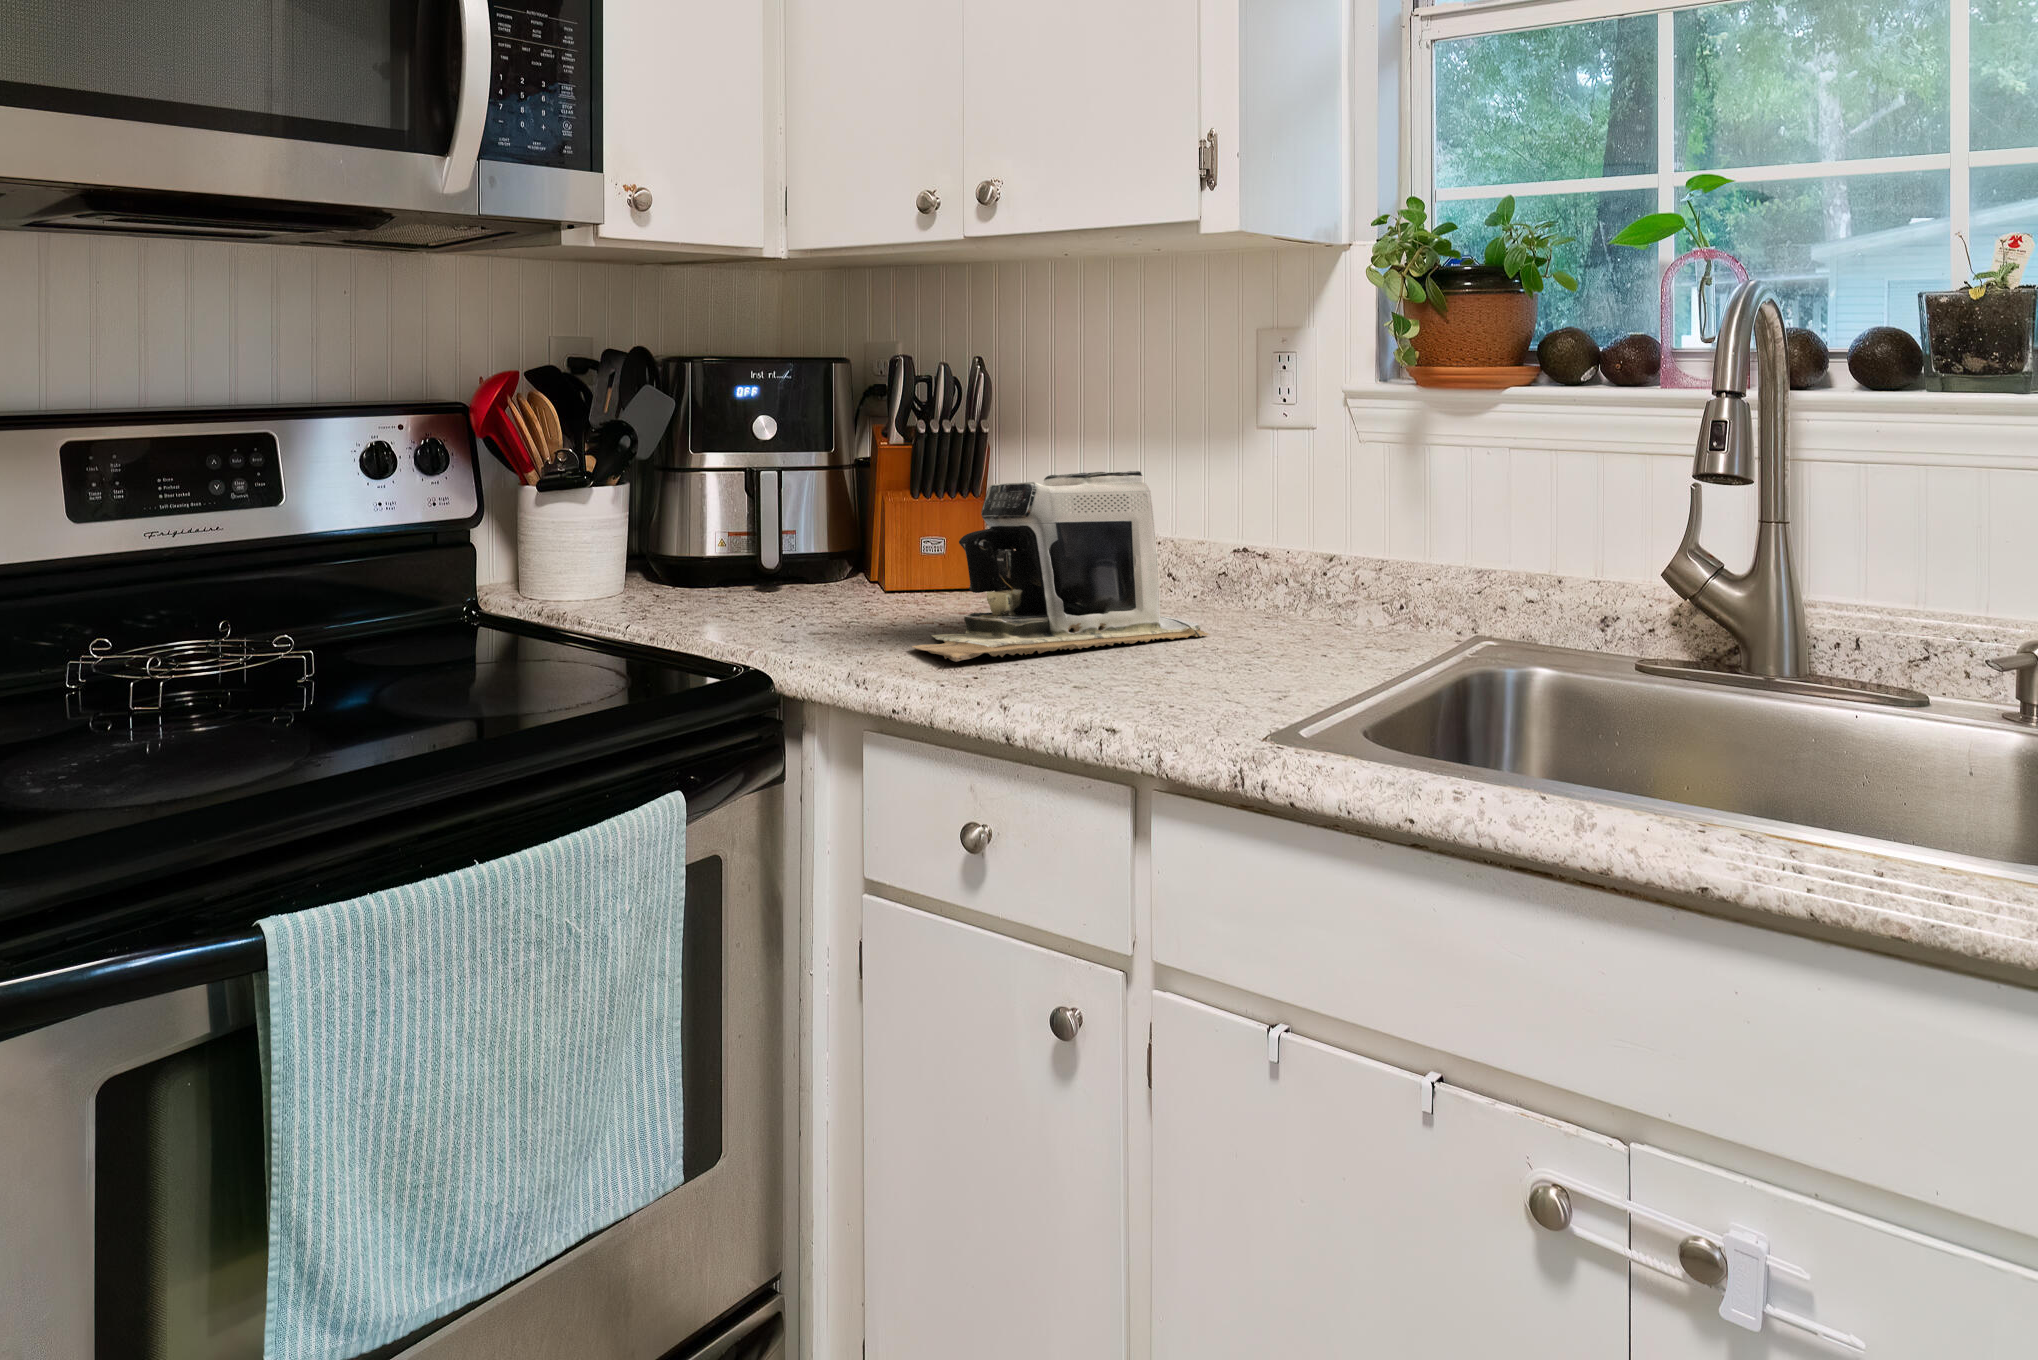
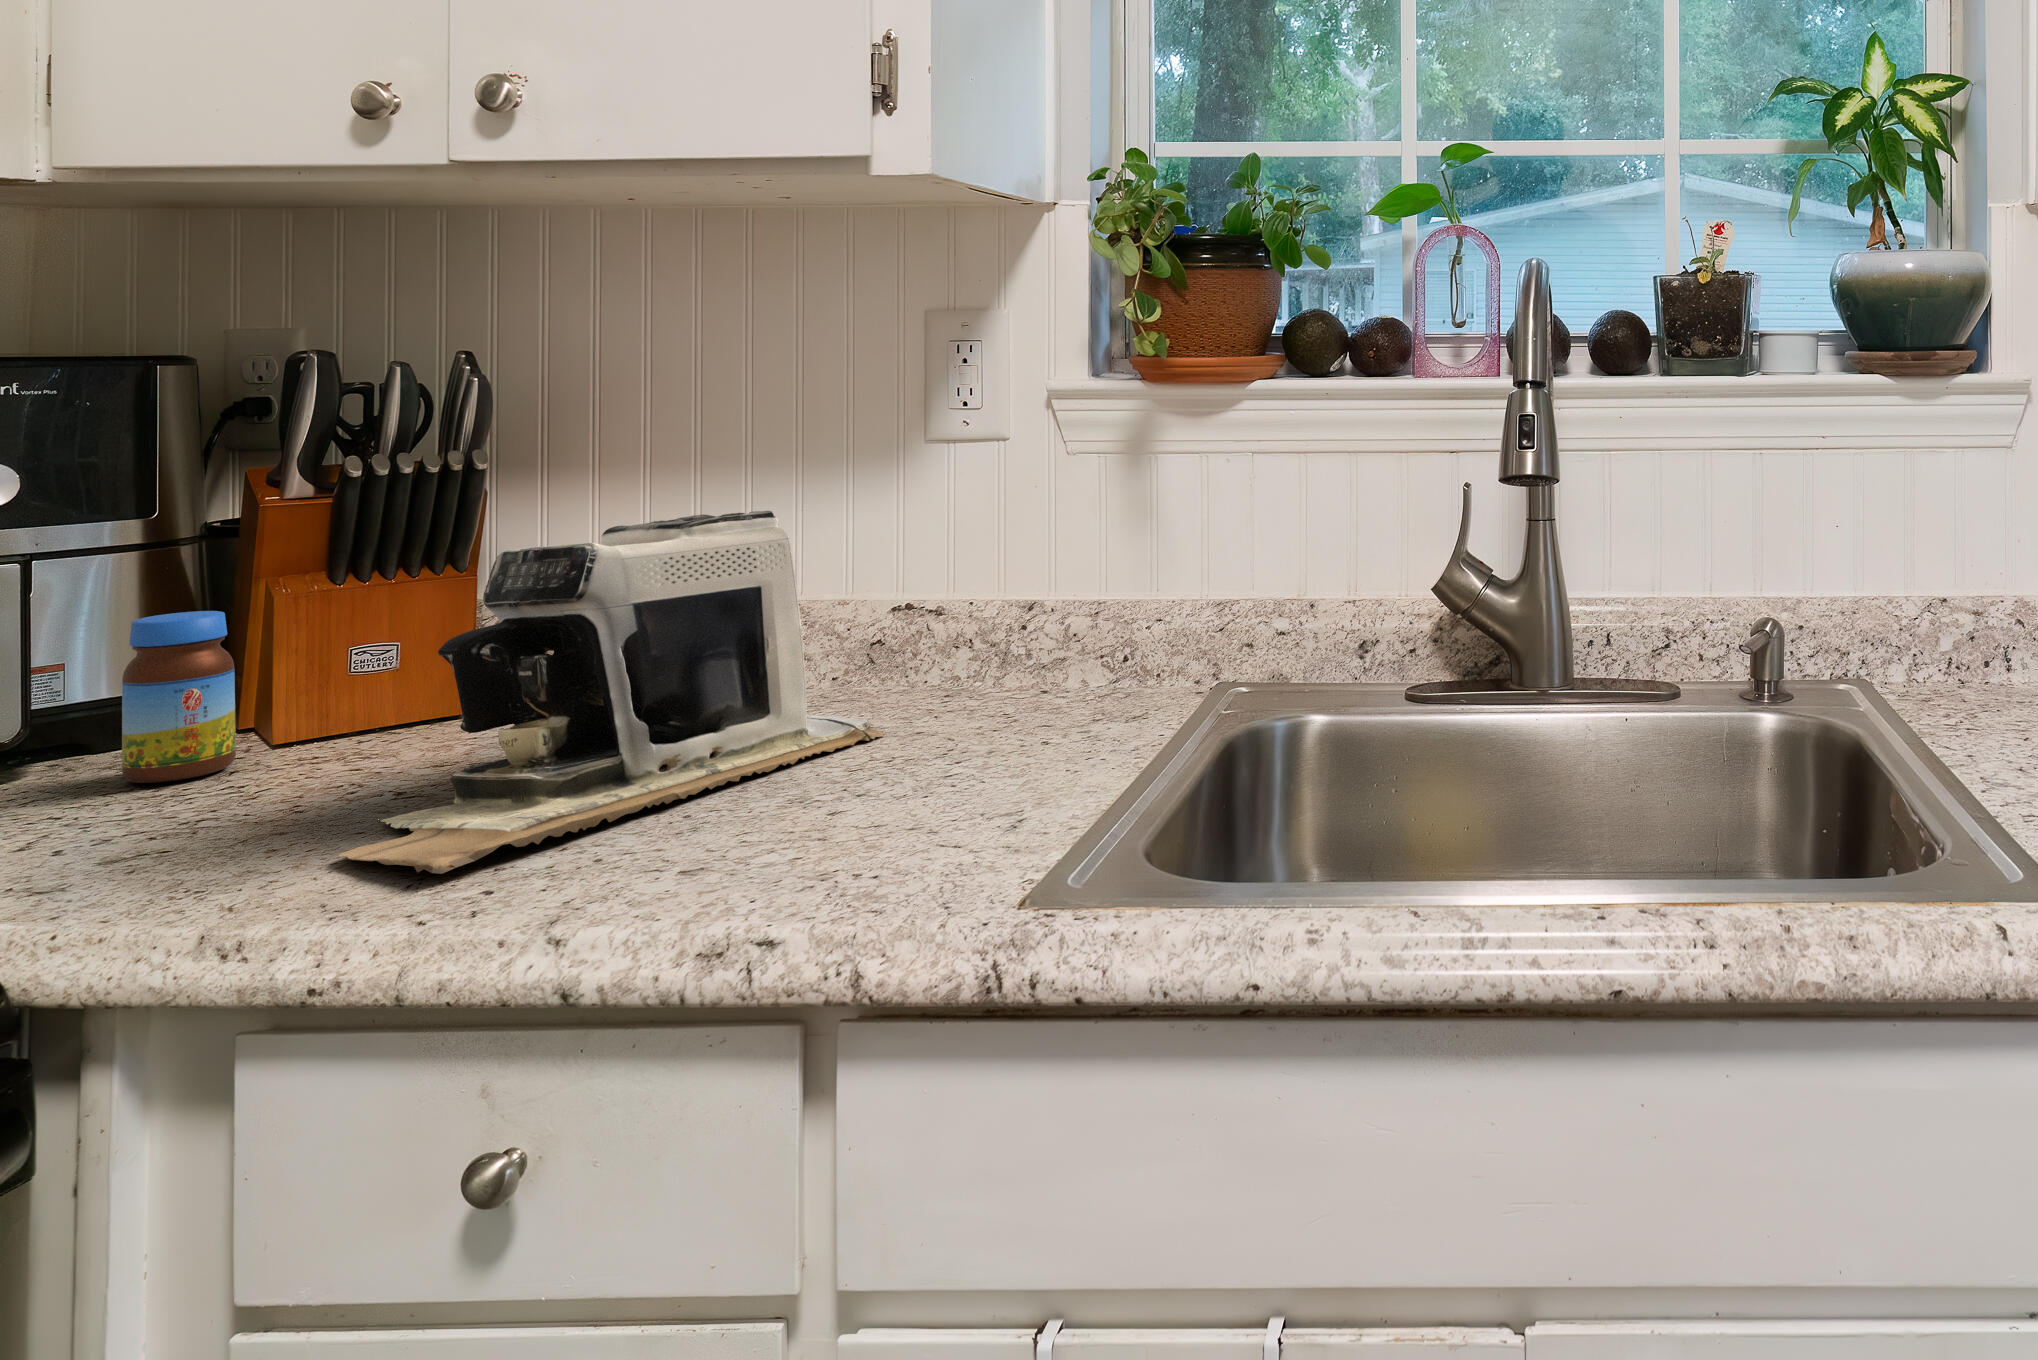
jar: none [822,510,869,604] -> present [122,611,236,783]

